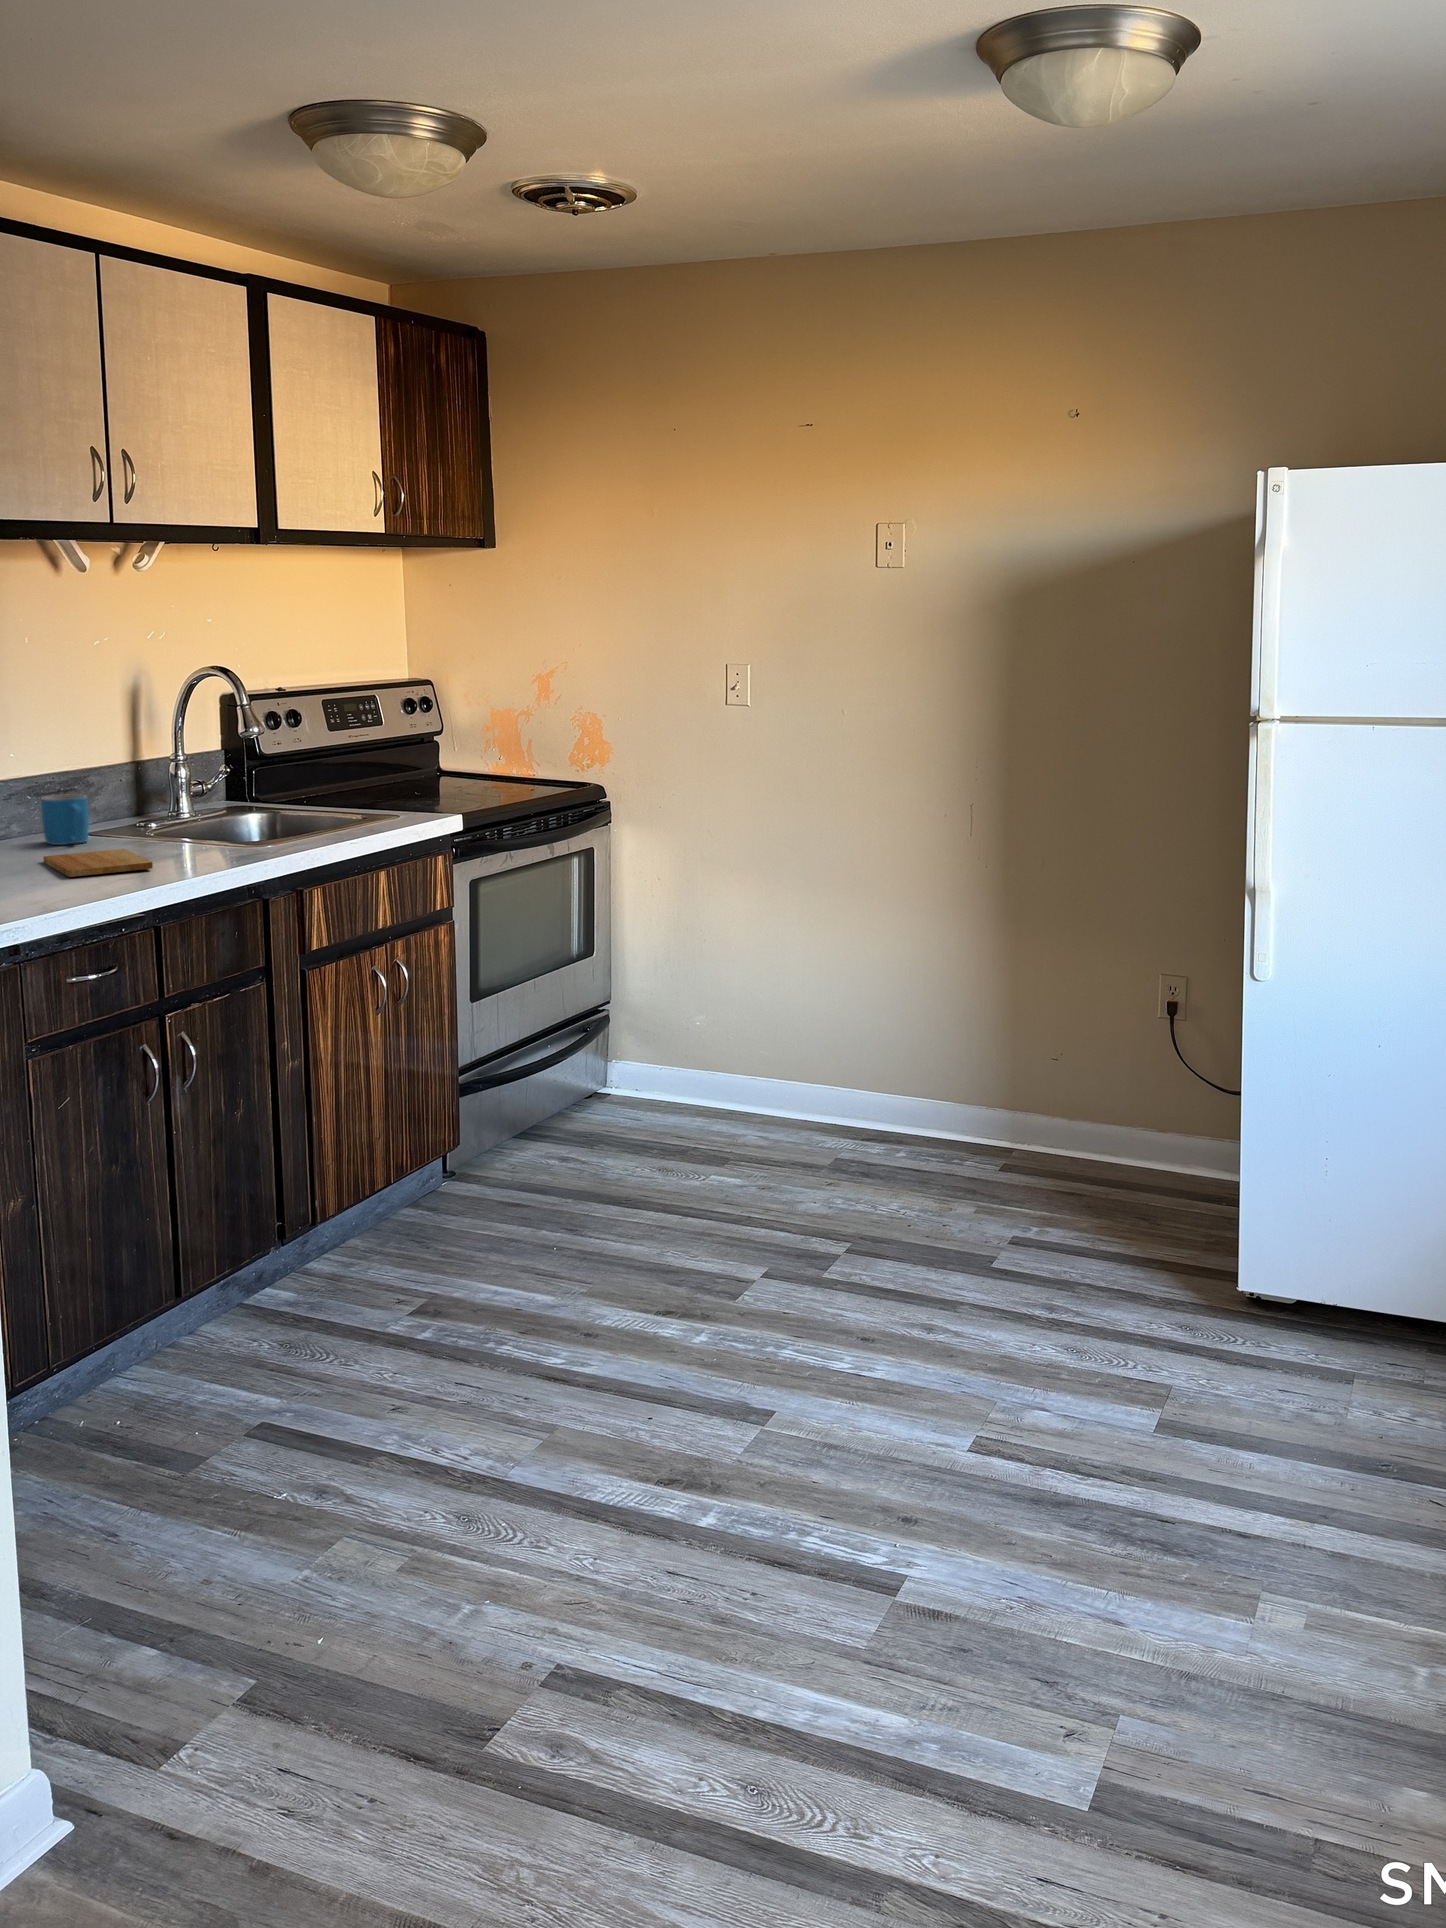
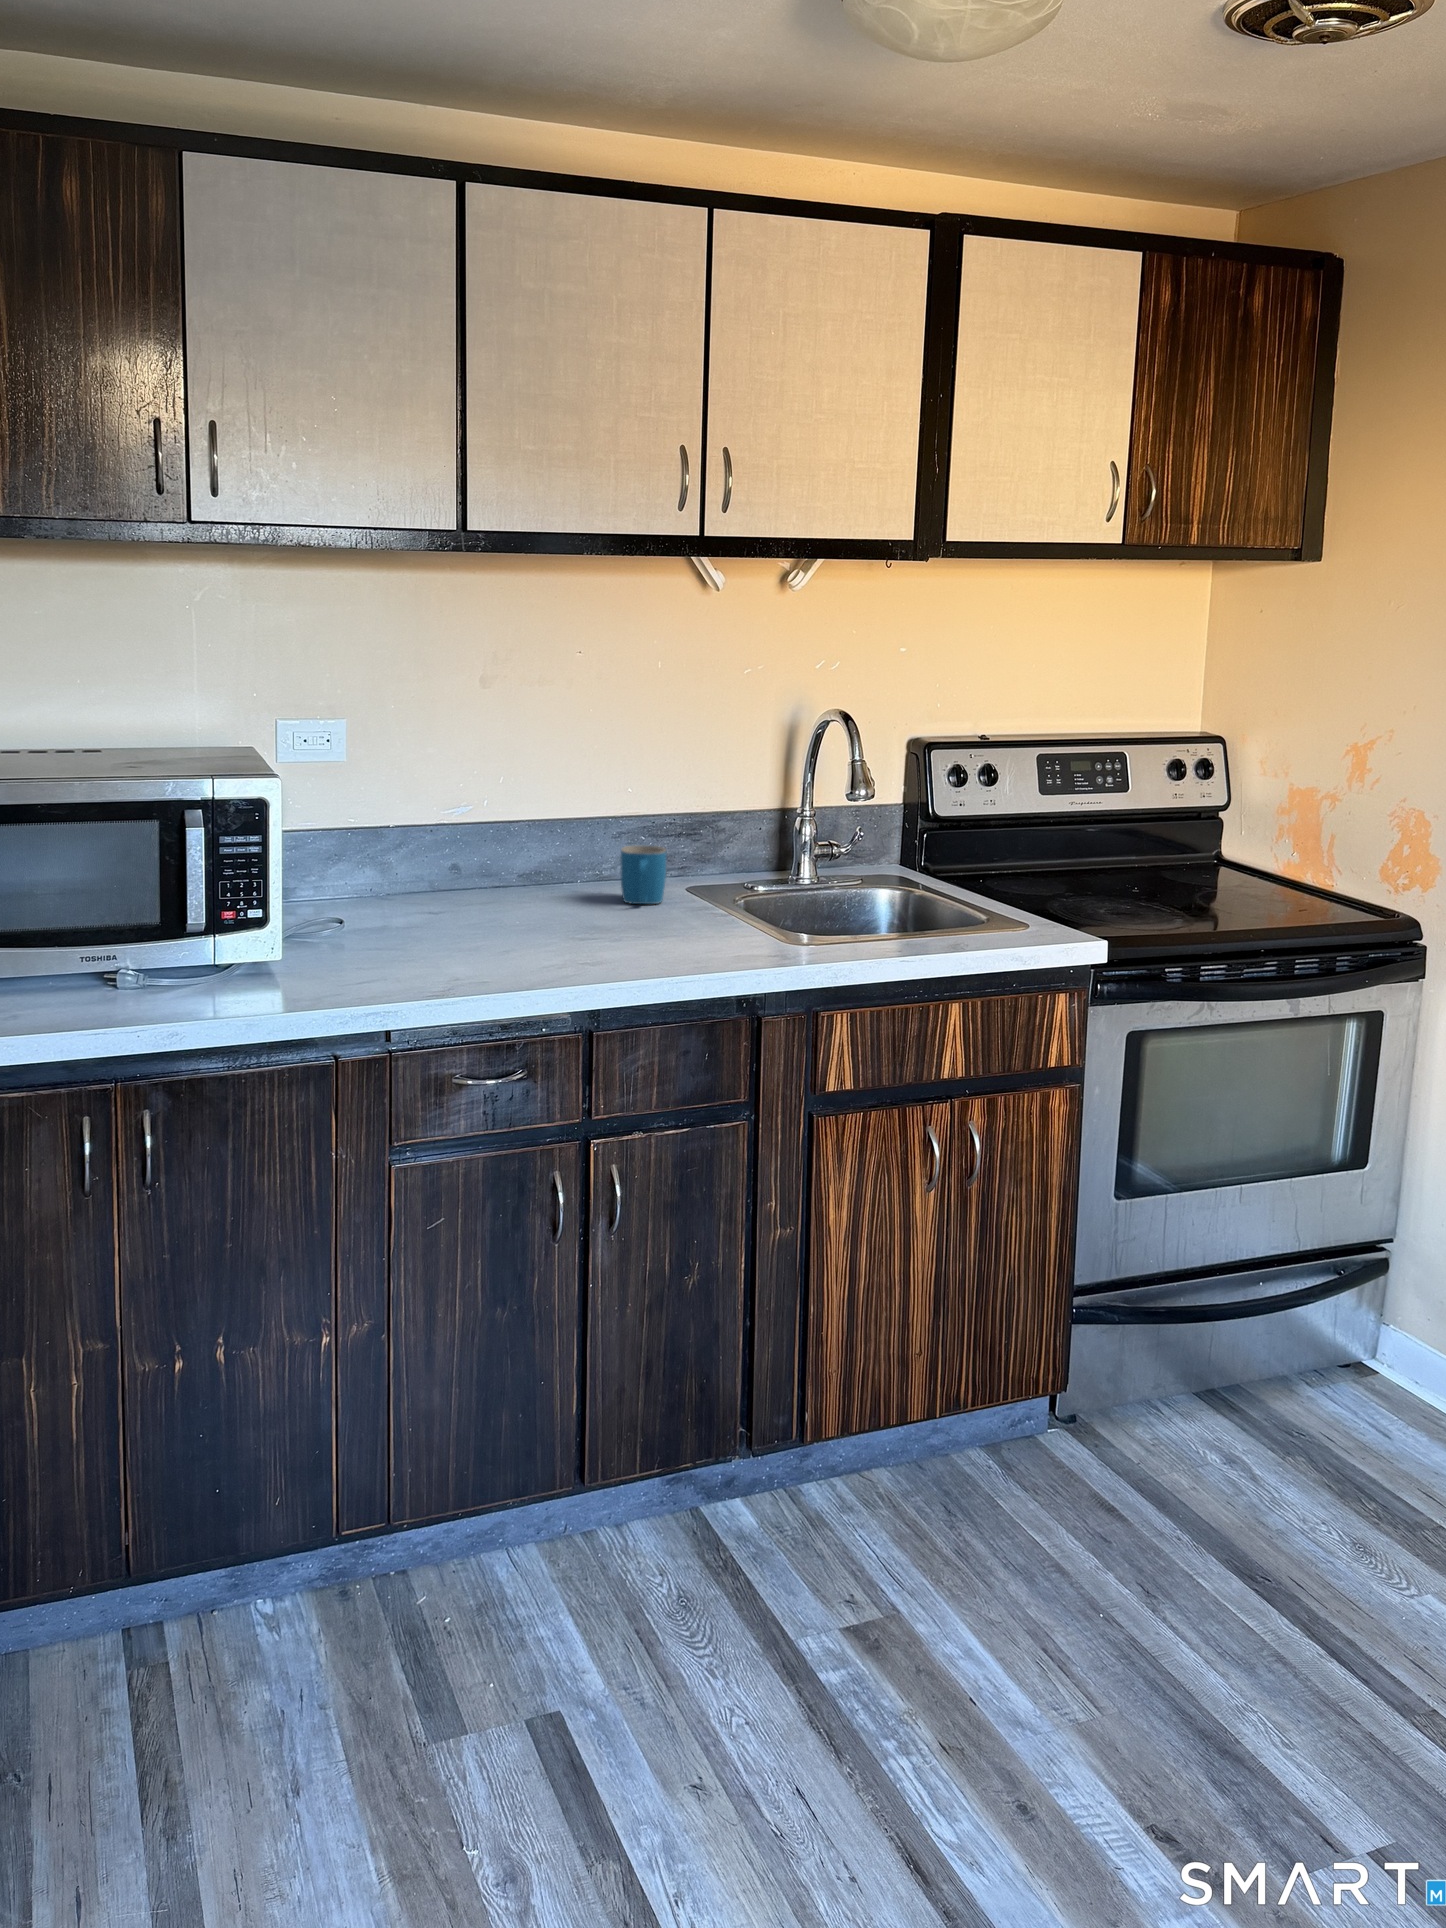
cutting board: present [43,849,153,877] -> none [542,919,654,960]

